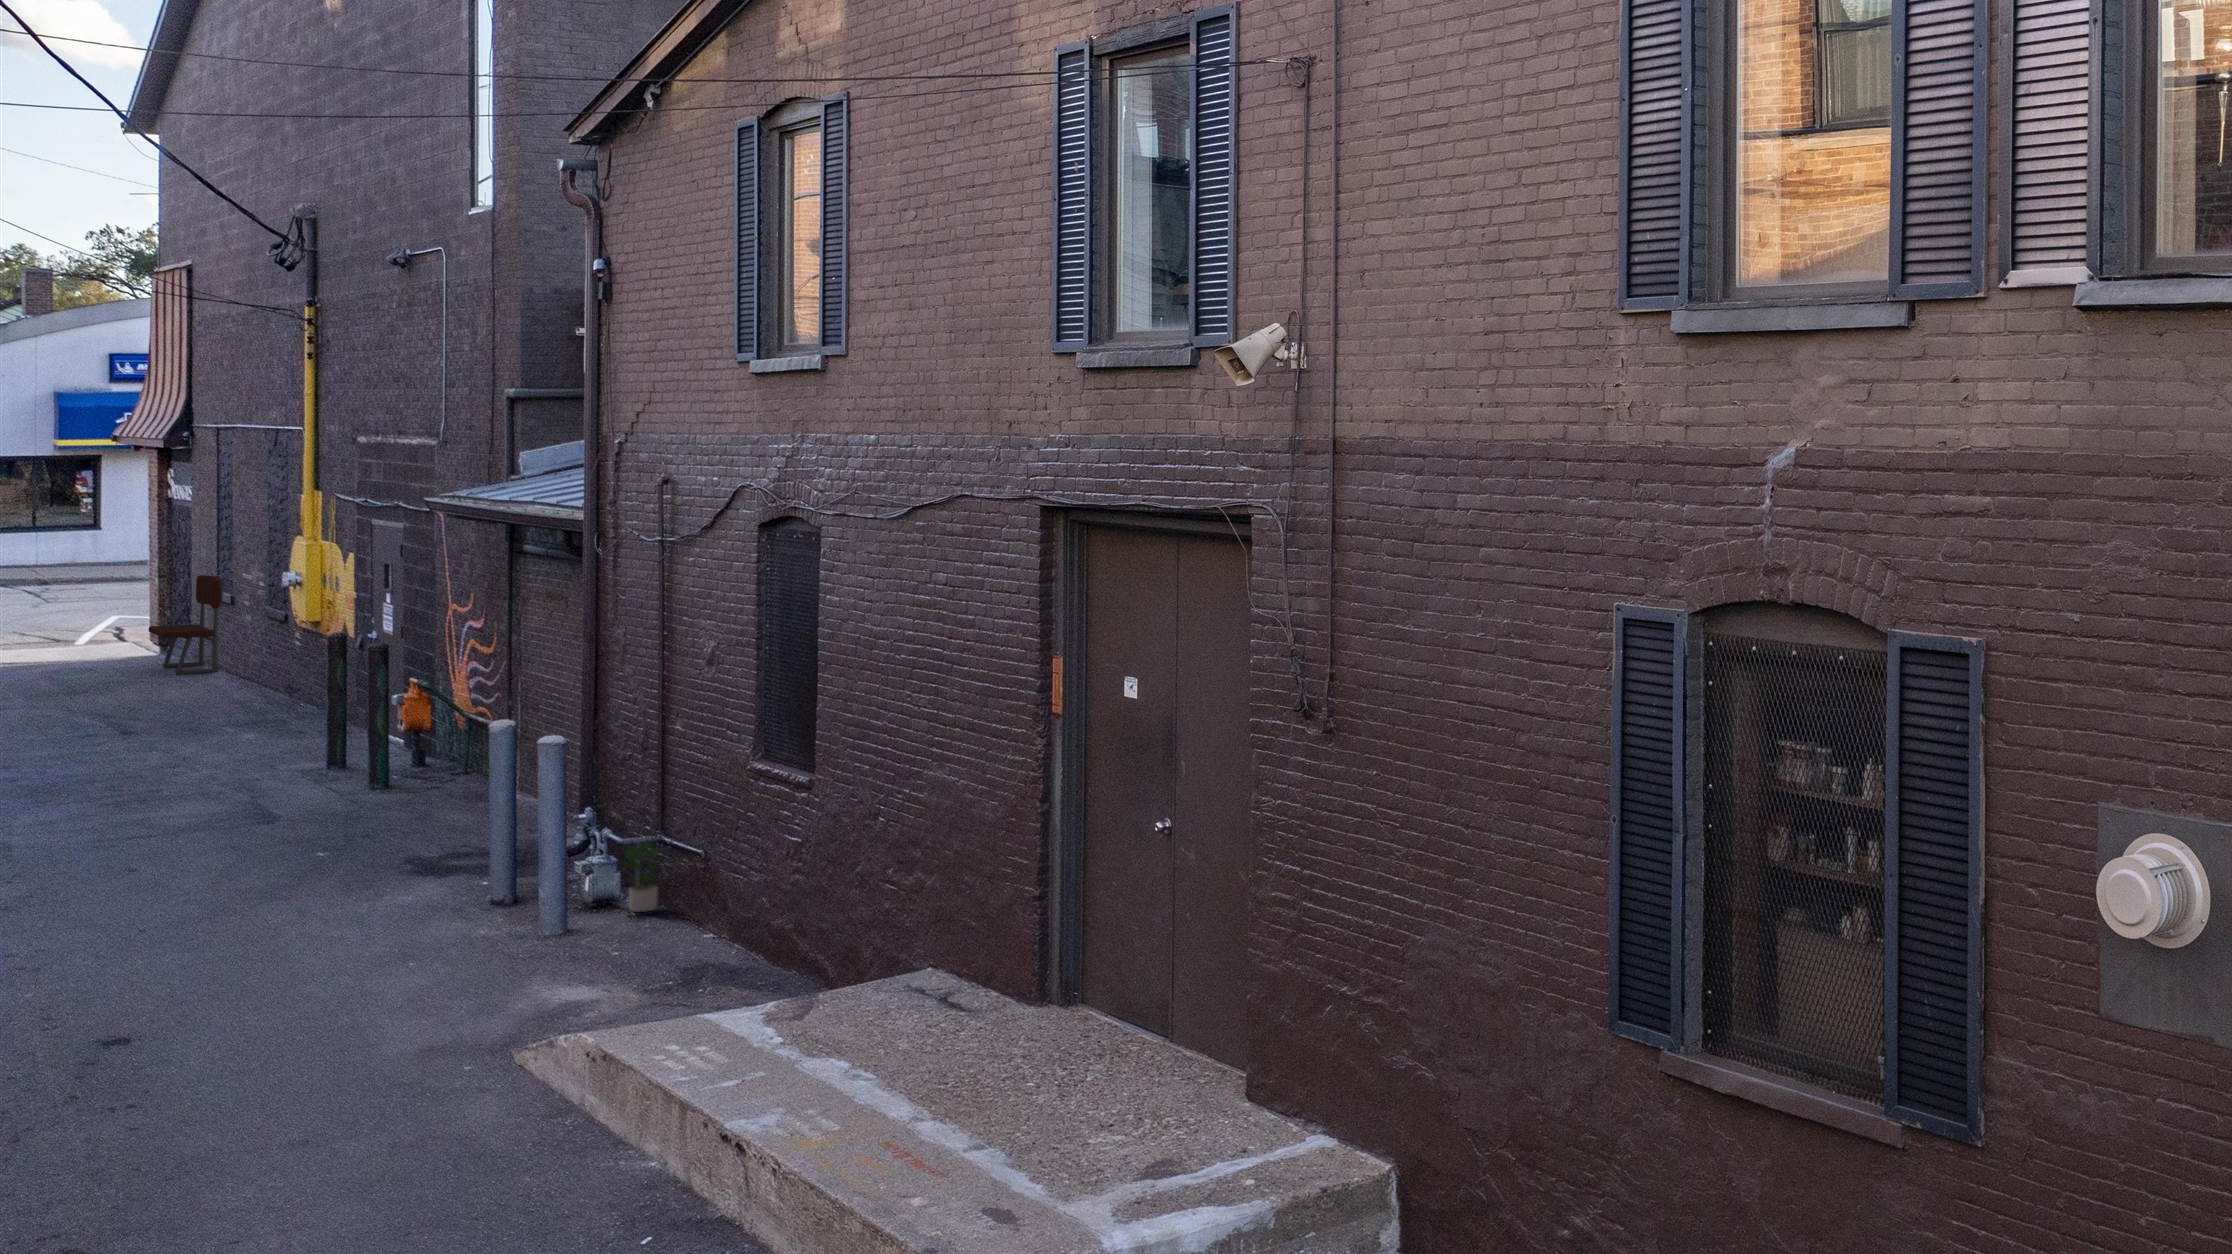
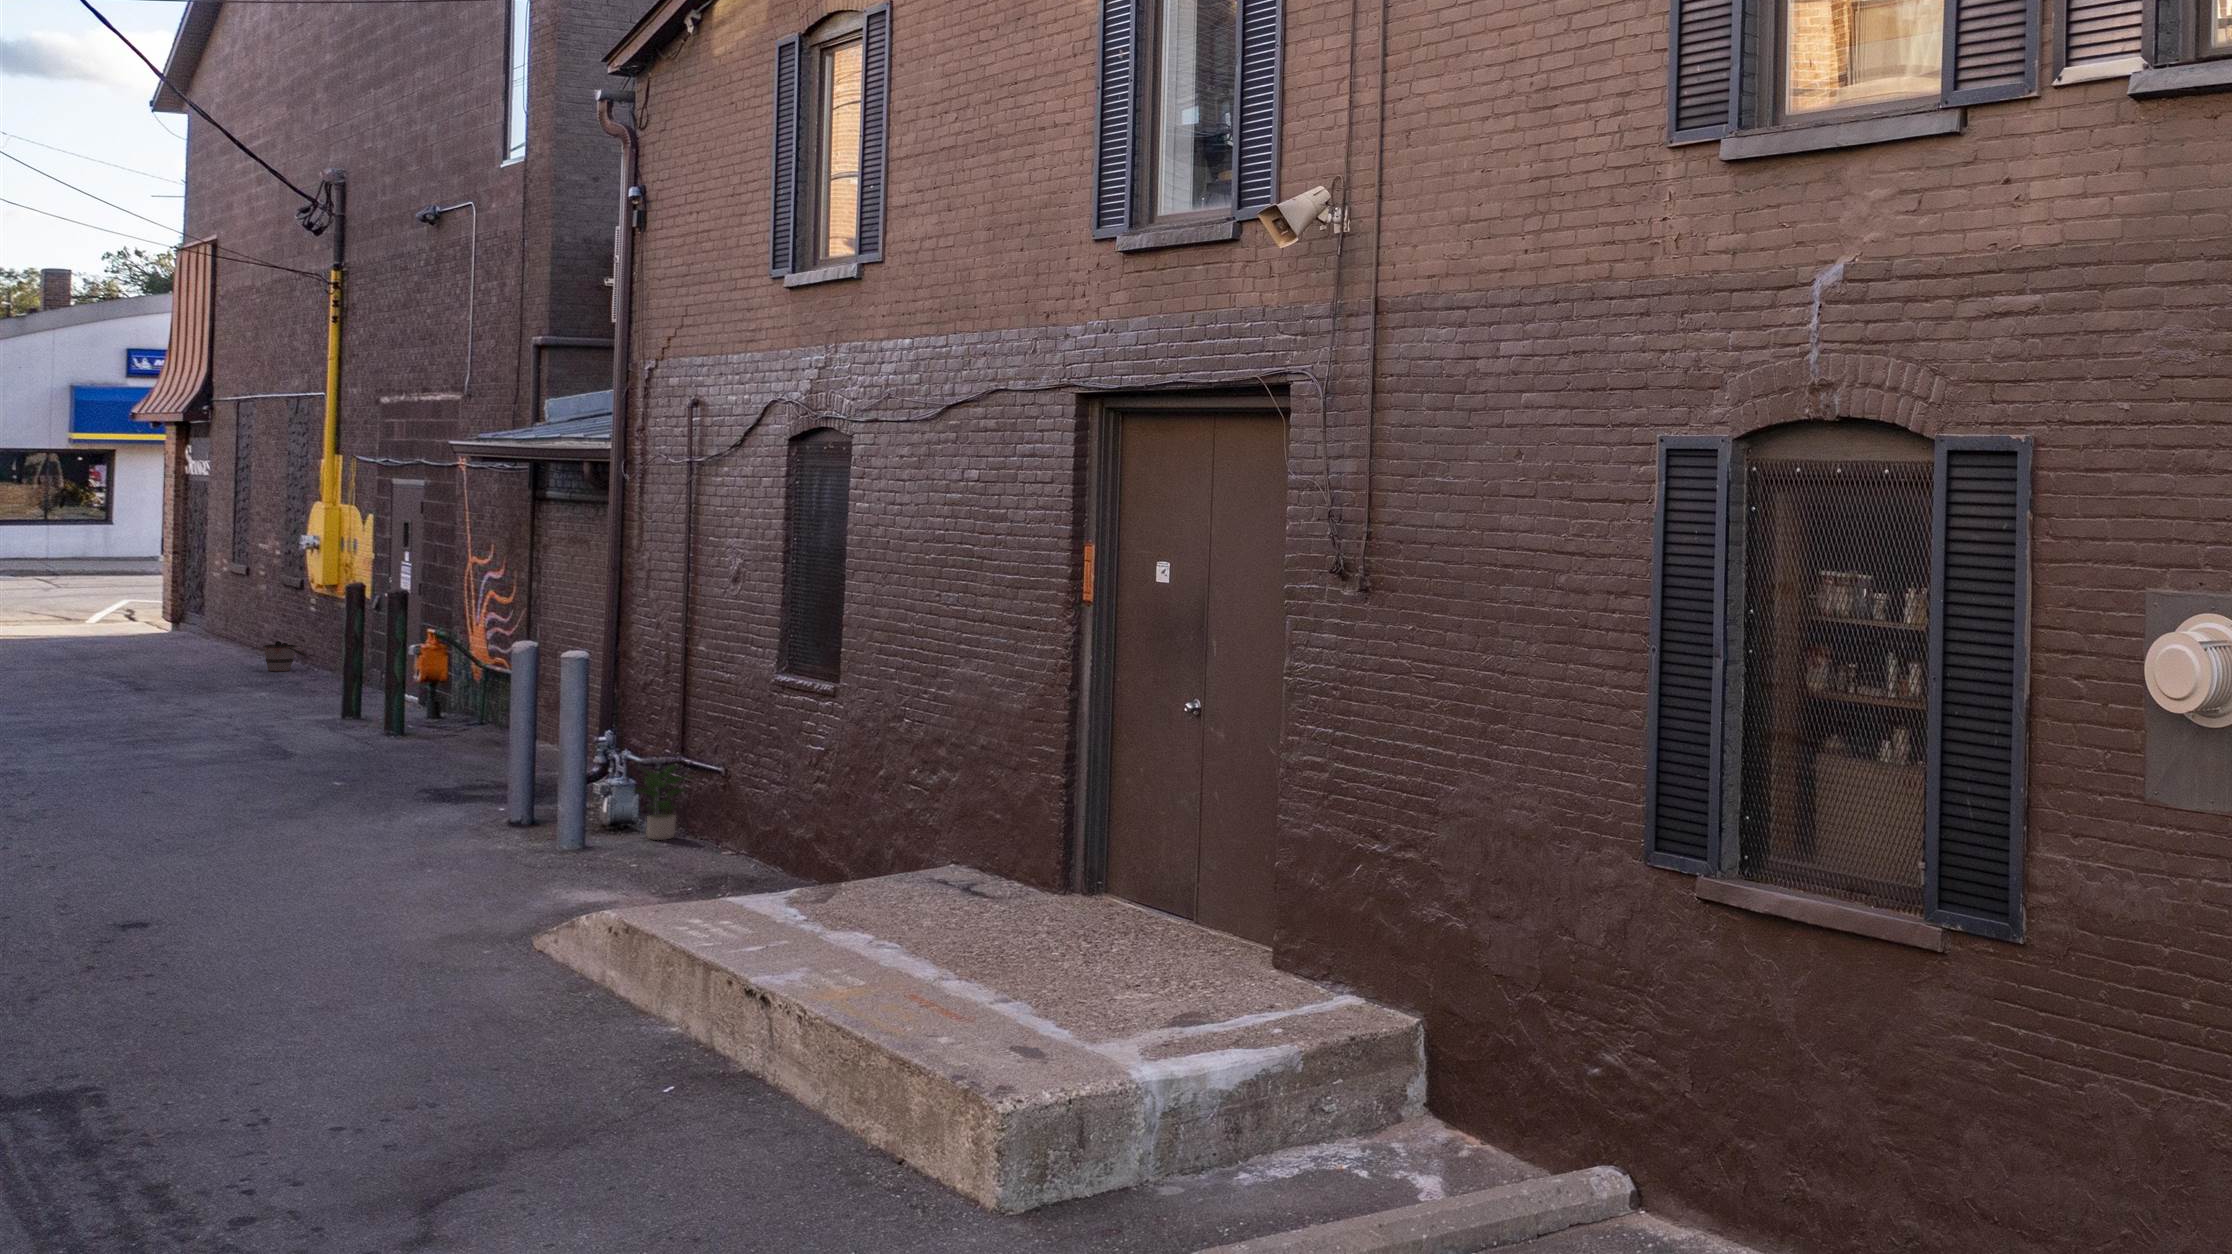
bench: present [149,575,223,674] -> none [161,550,237,647]
bucket: none [250,673,293,703] -> present [263,641,306,671]

